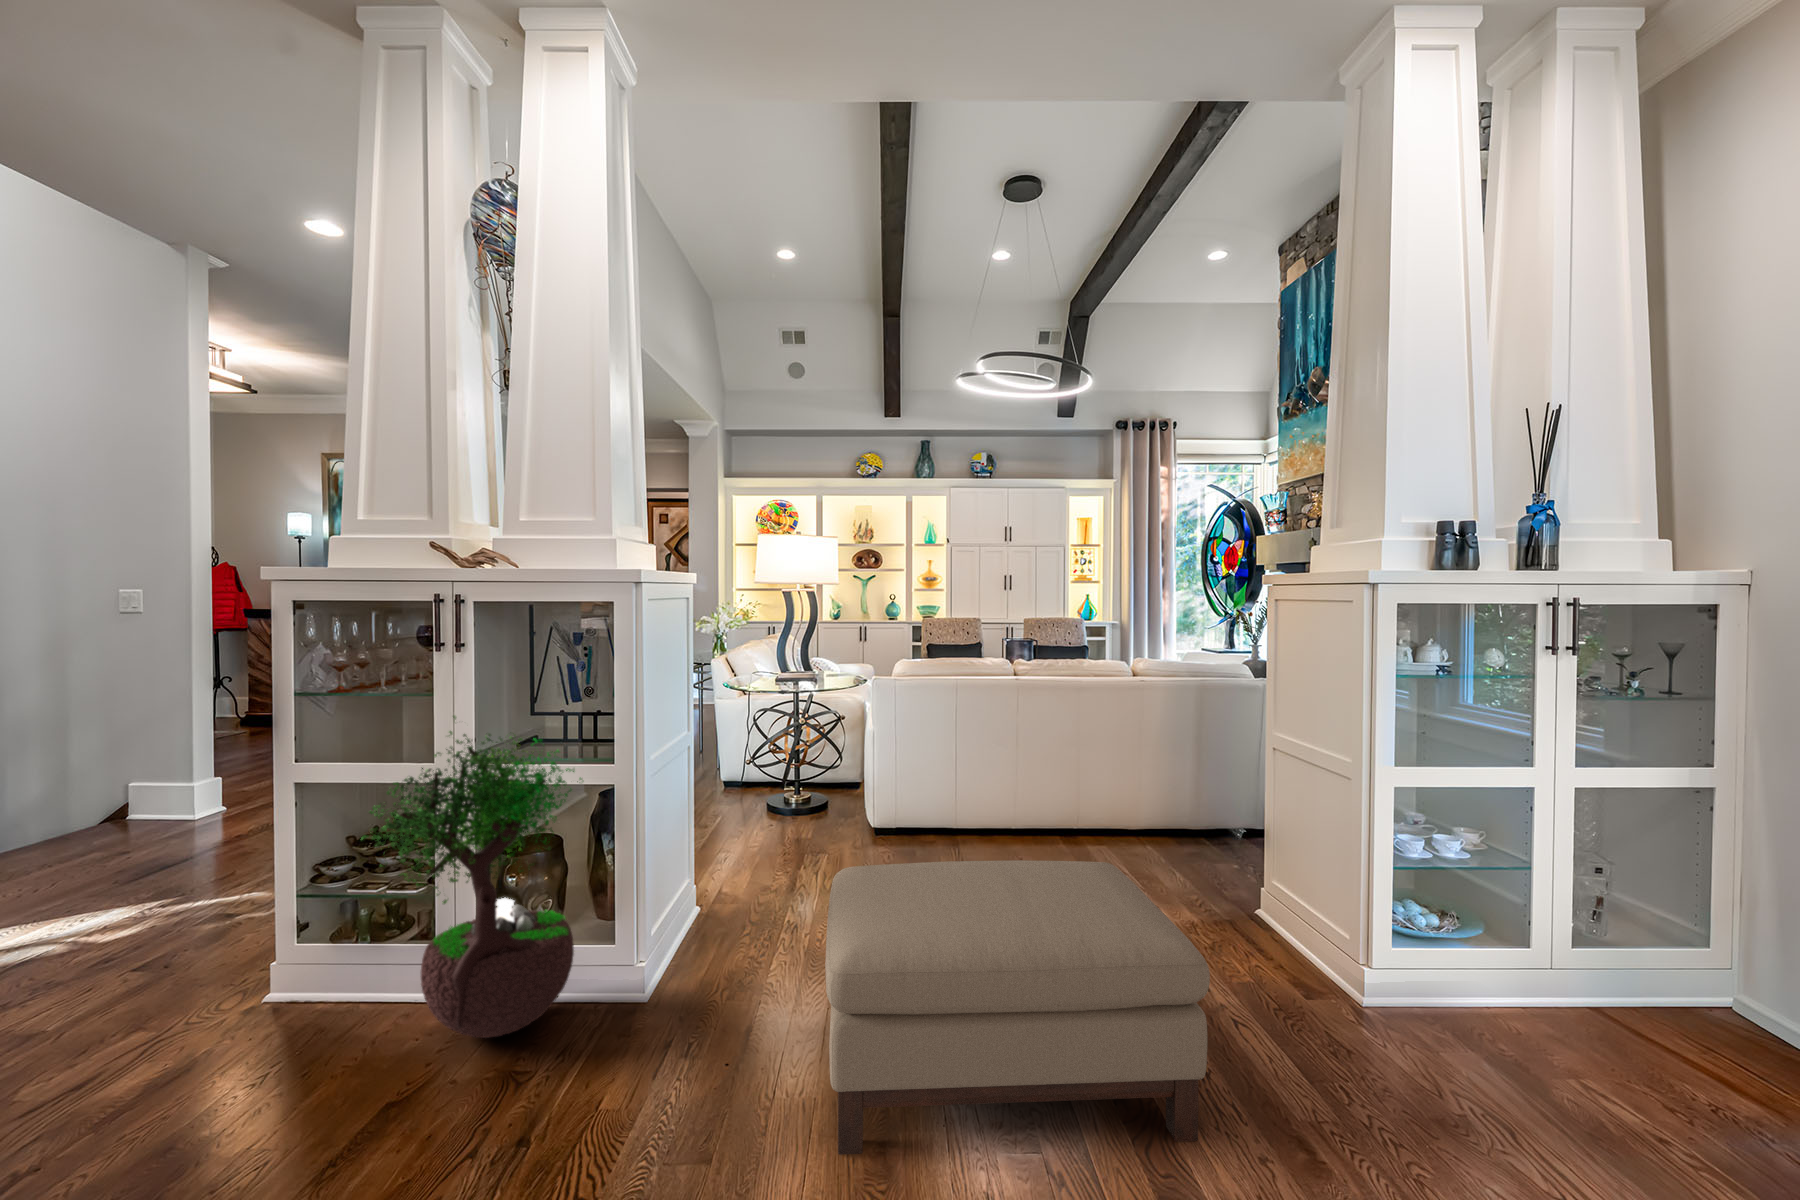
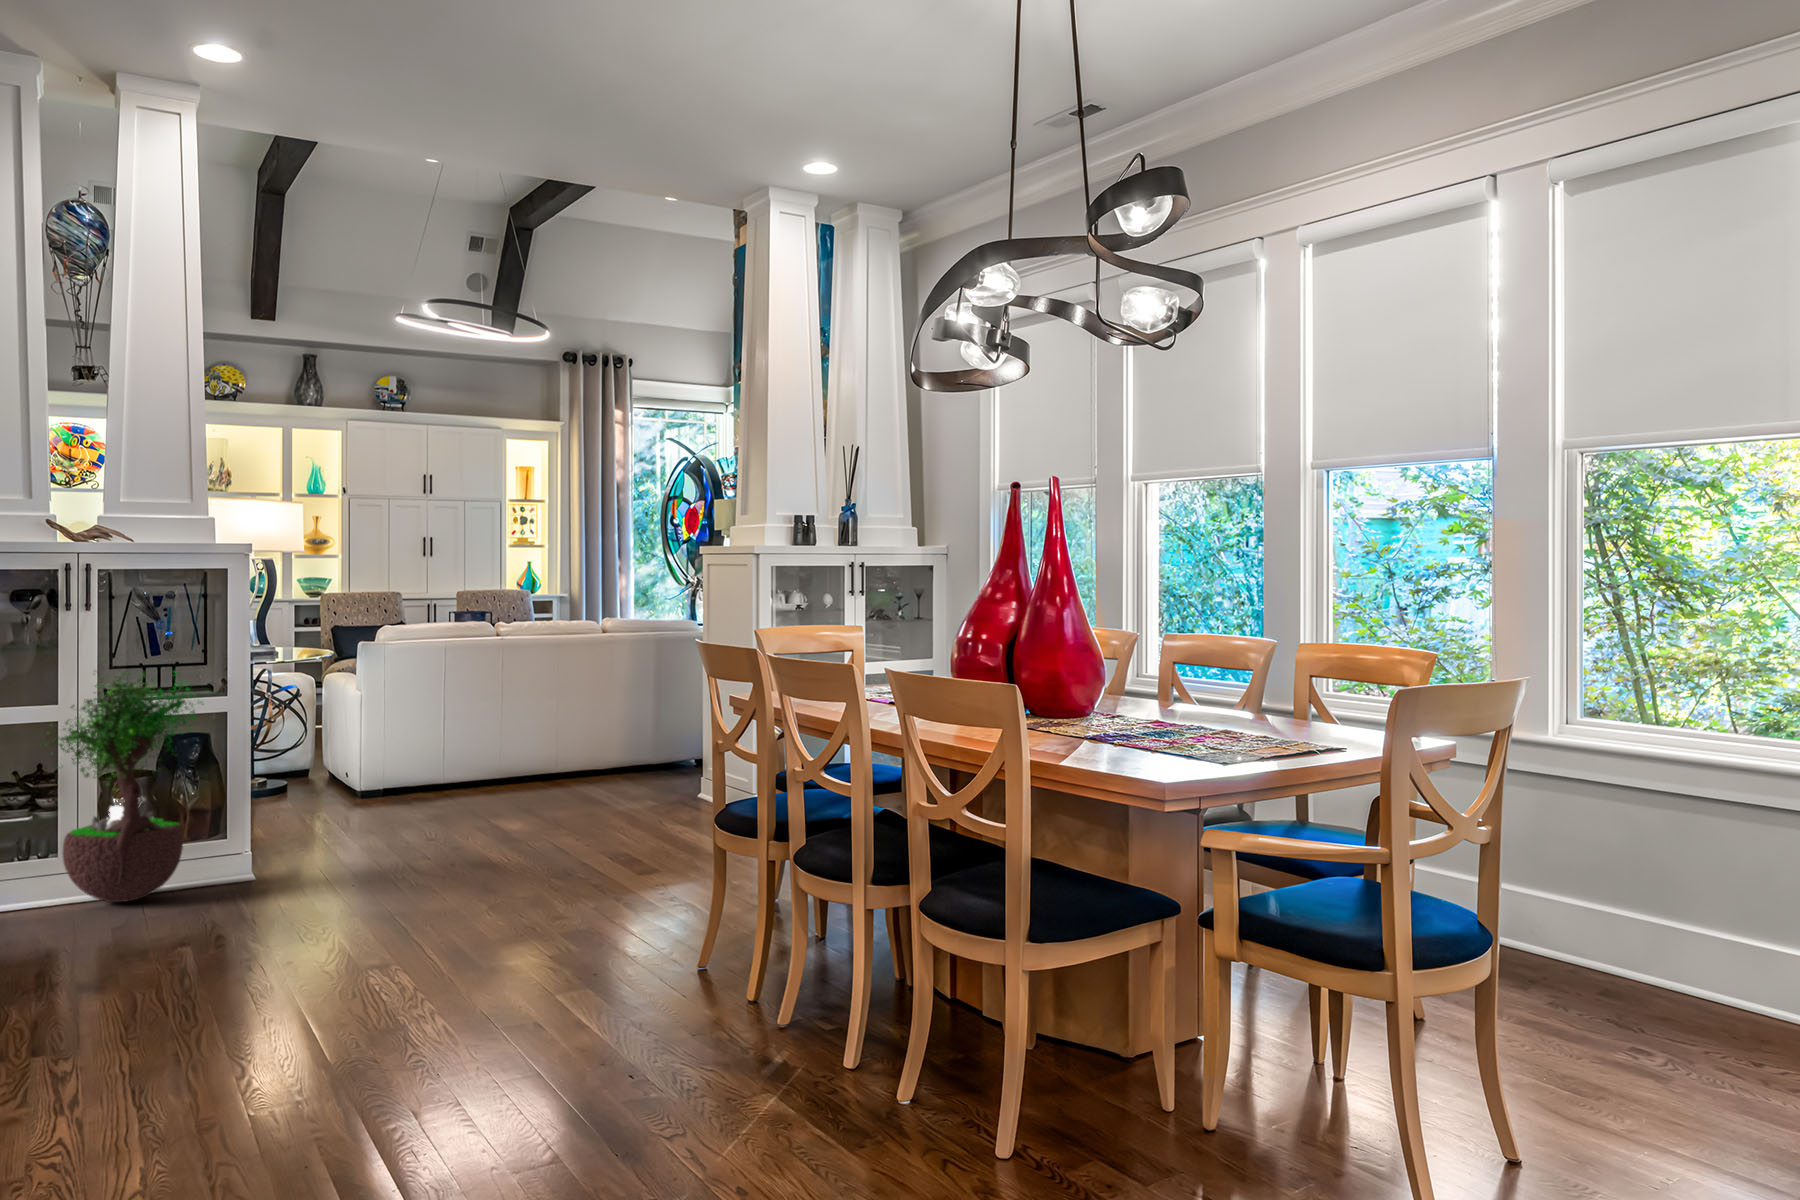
ottoman: present [825,860,1210,1155] -> none [386,748,644,899]

